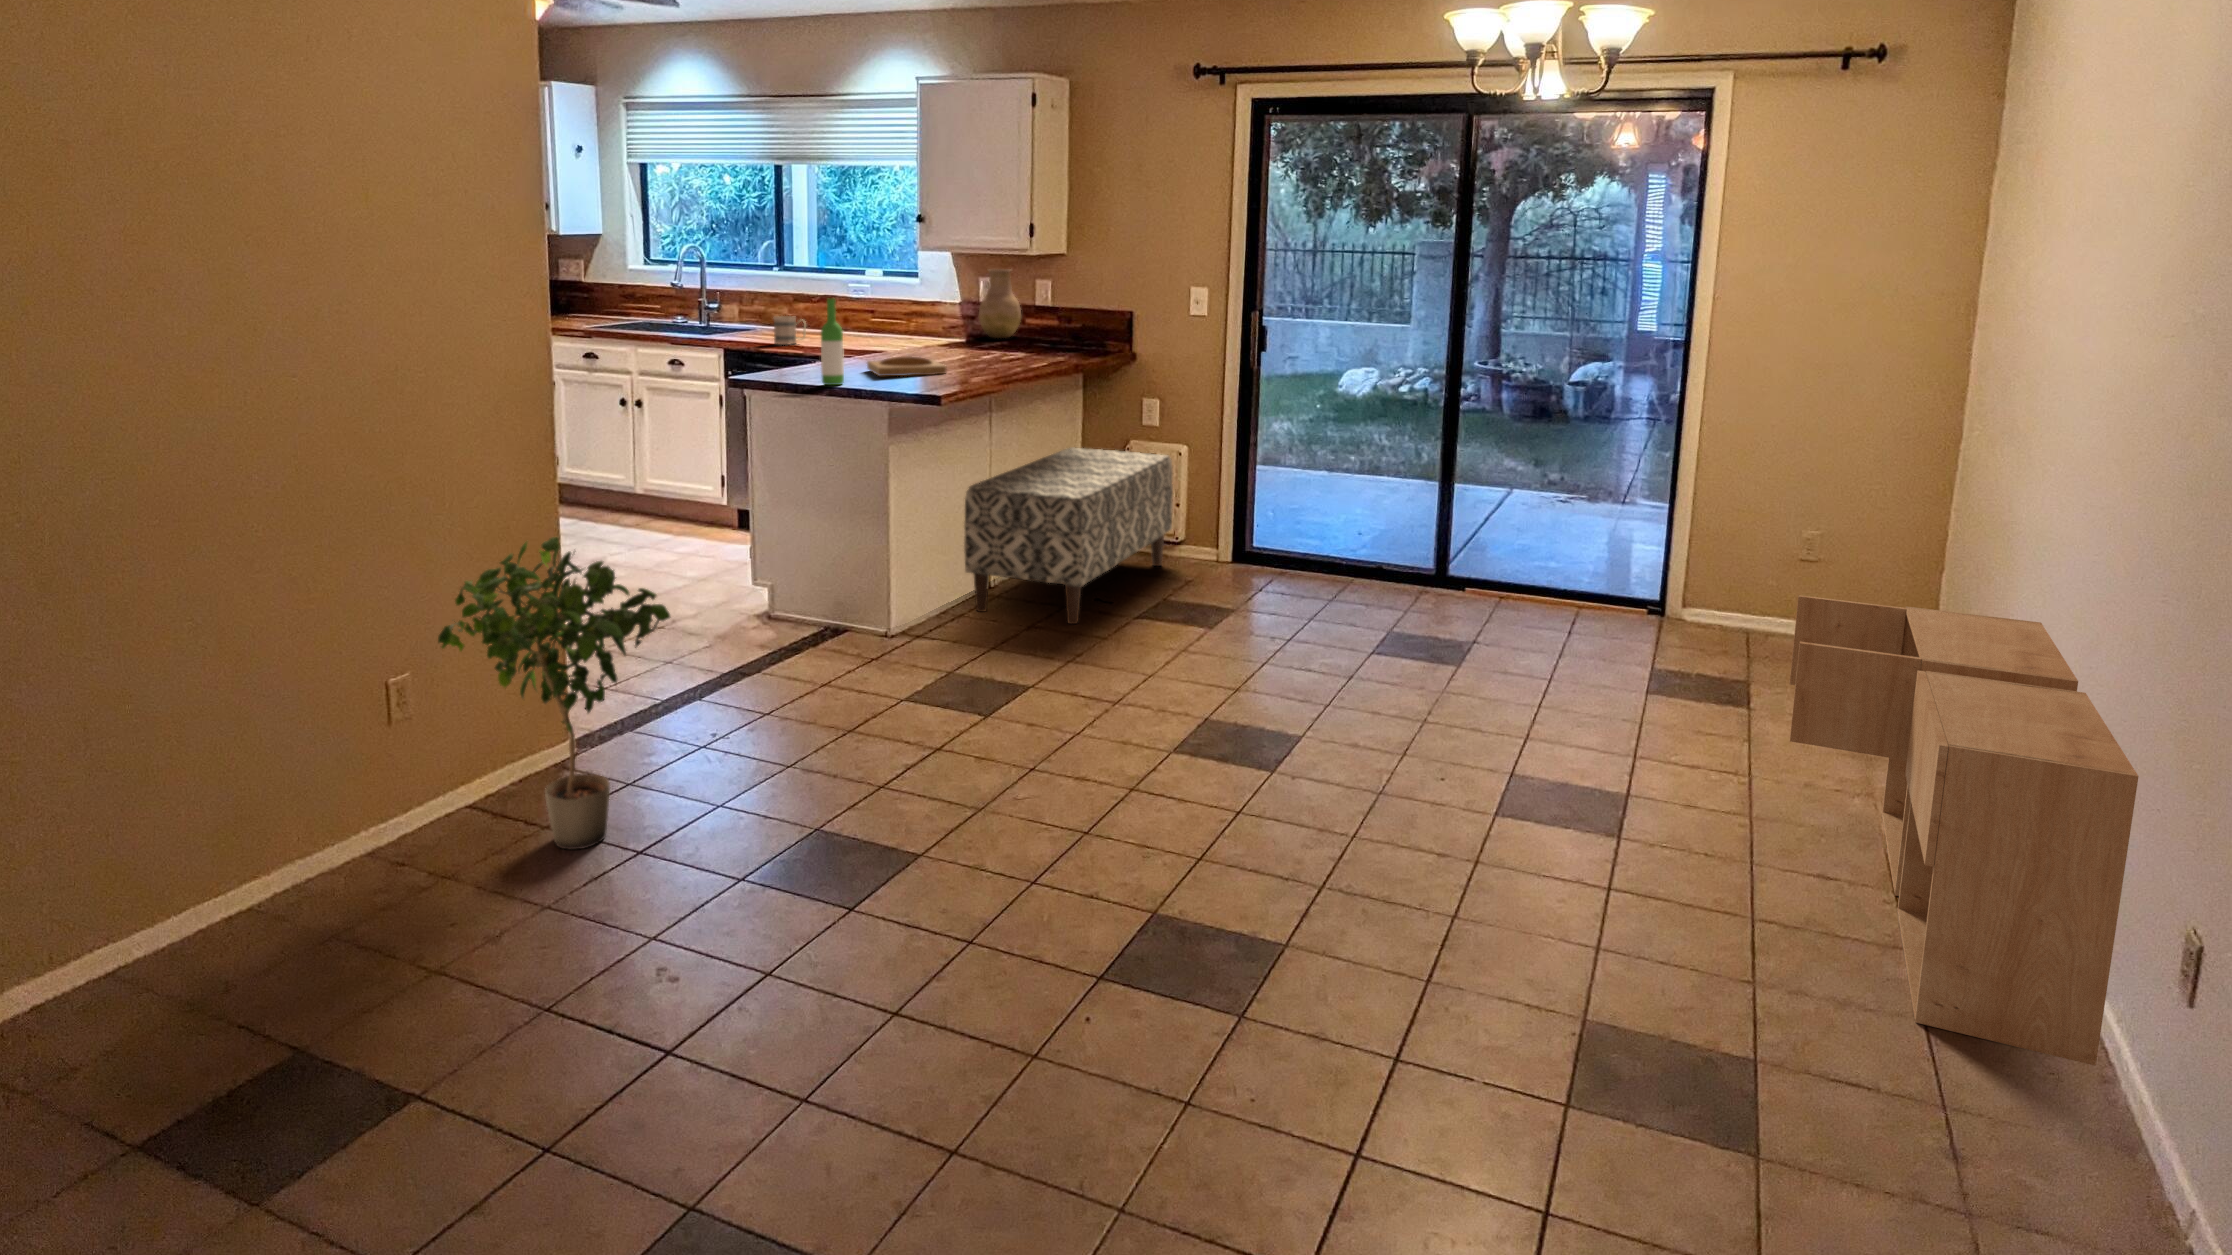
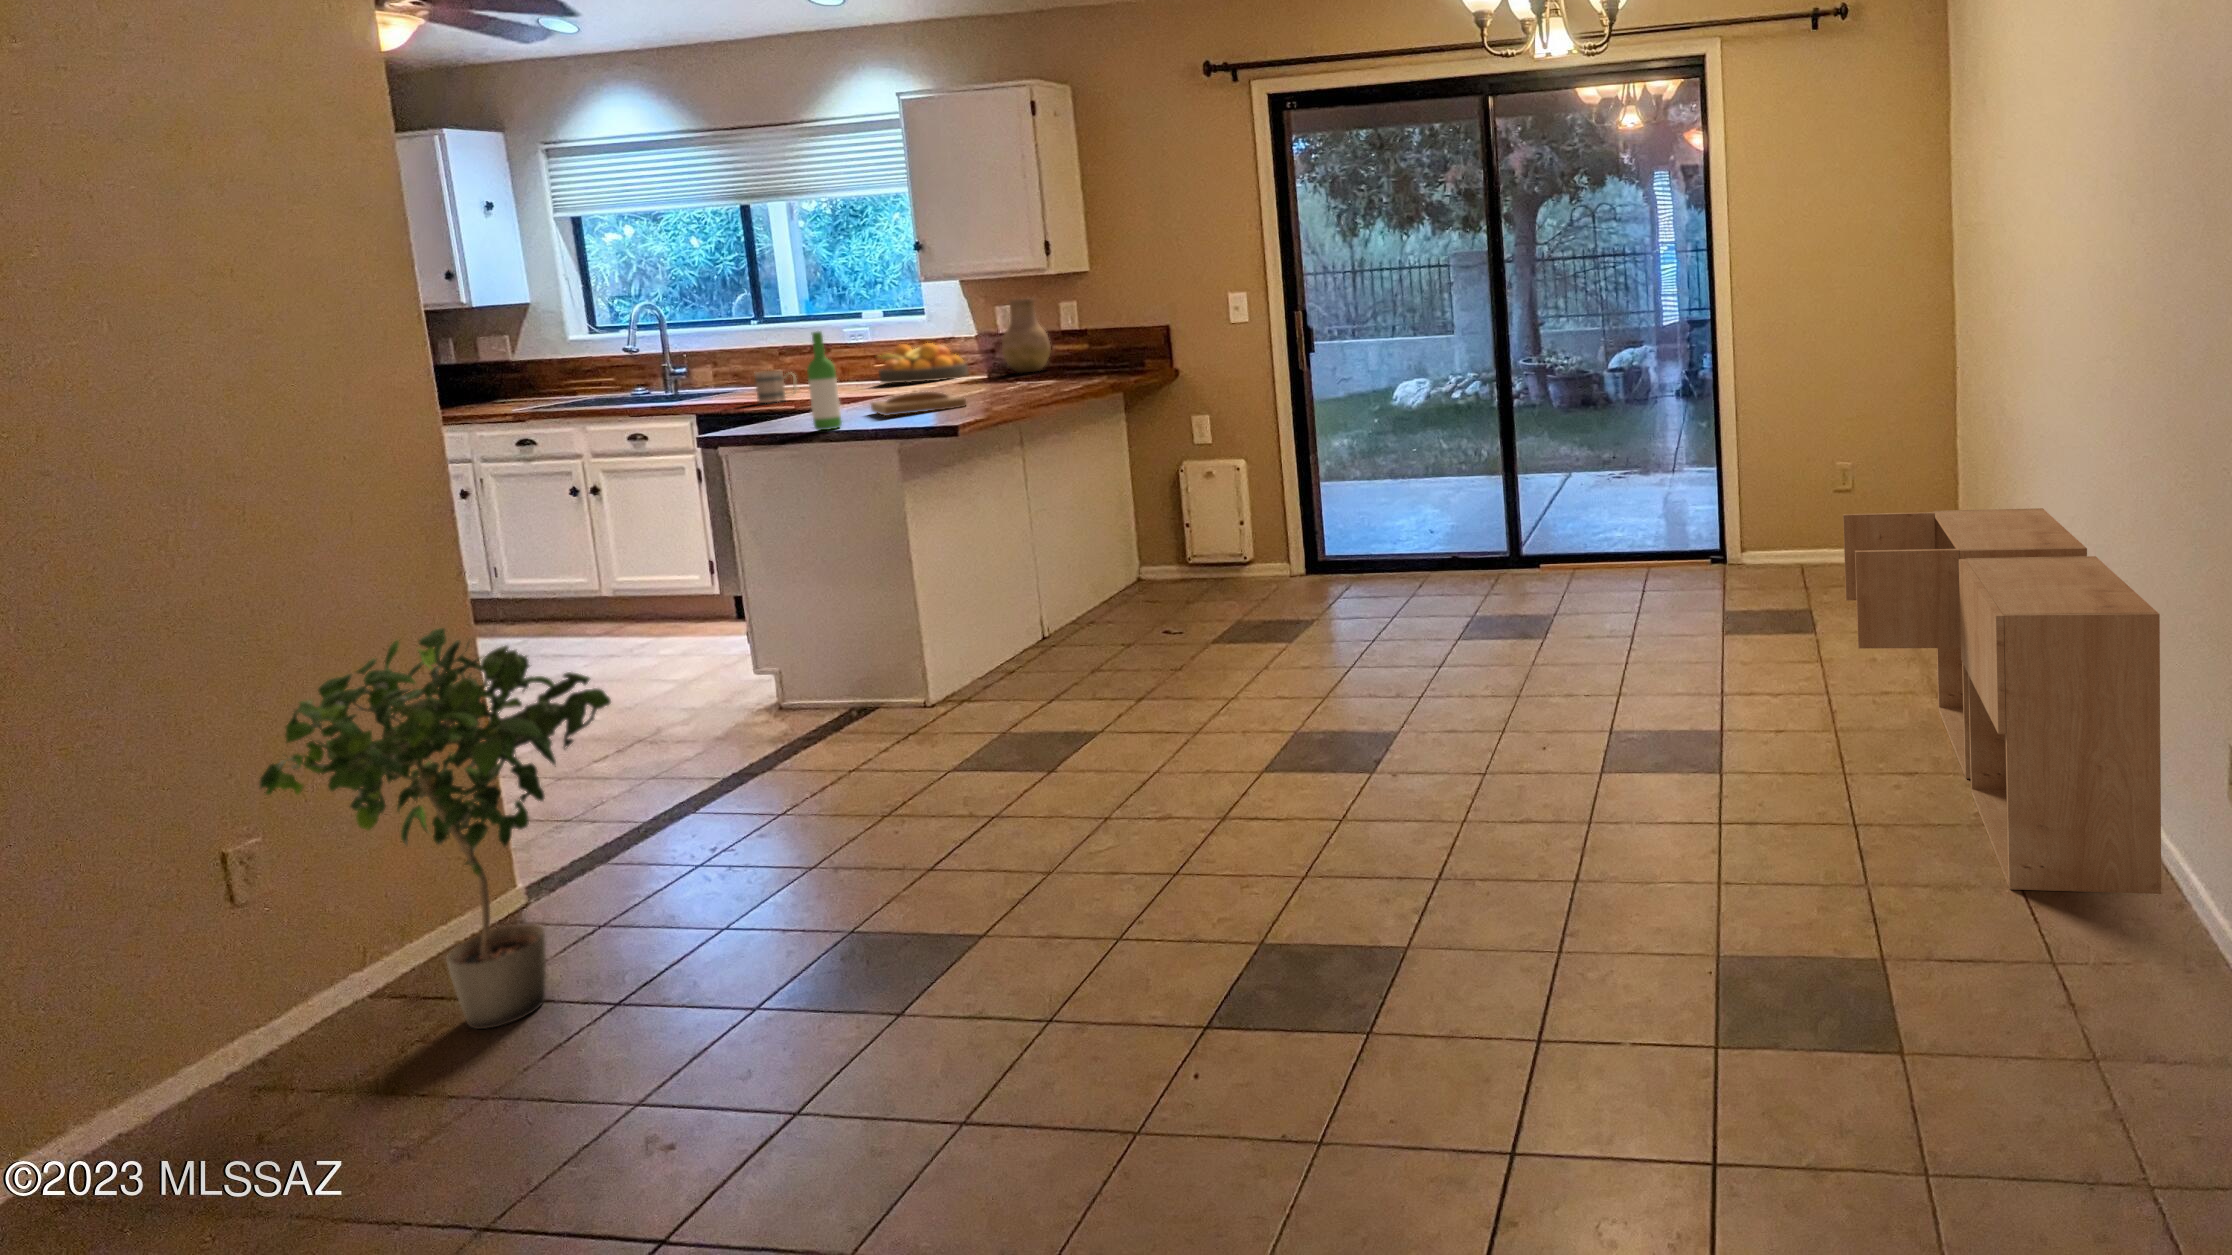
fruit bowl: none [870,300,948,337] -> present [879,343,968,384]
bench: present [964,447,1173,624] -> none [1003,475,1238,666]

